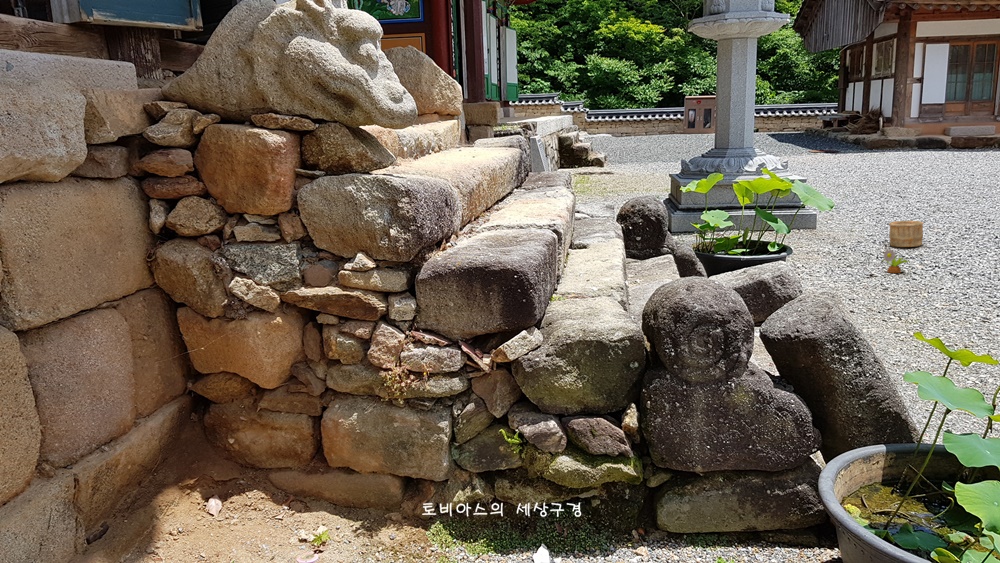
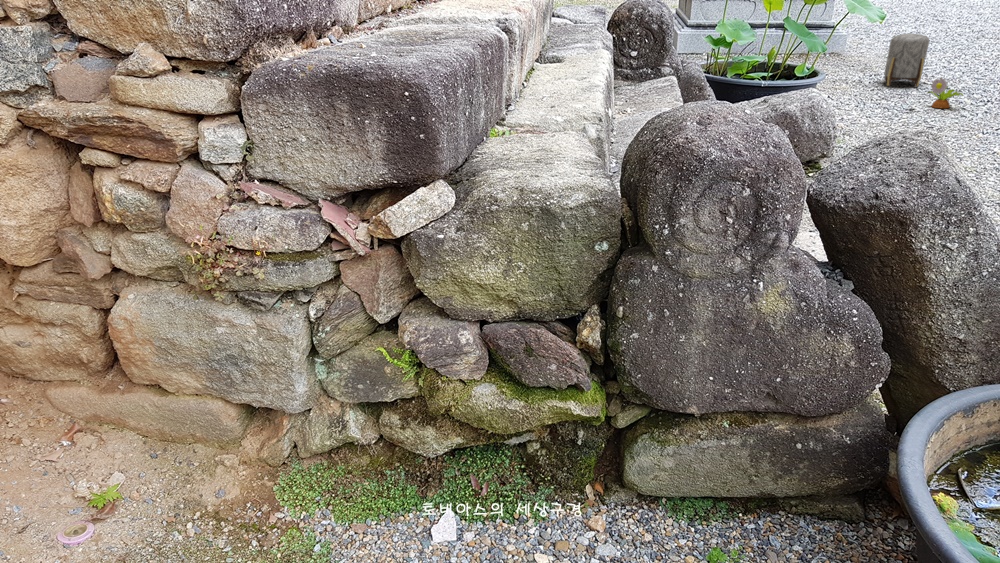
stool: none [848,214,880,256] -> present [884,34,929,87]
wooden bucket: present [889,221,924,247] -> none [933,44,980,77]

